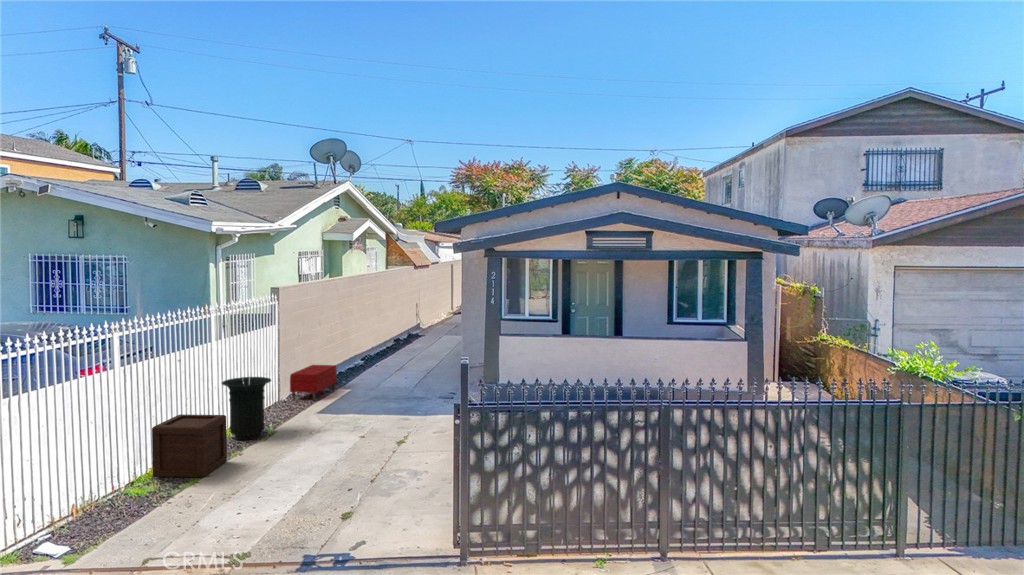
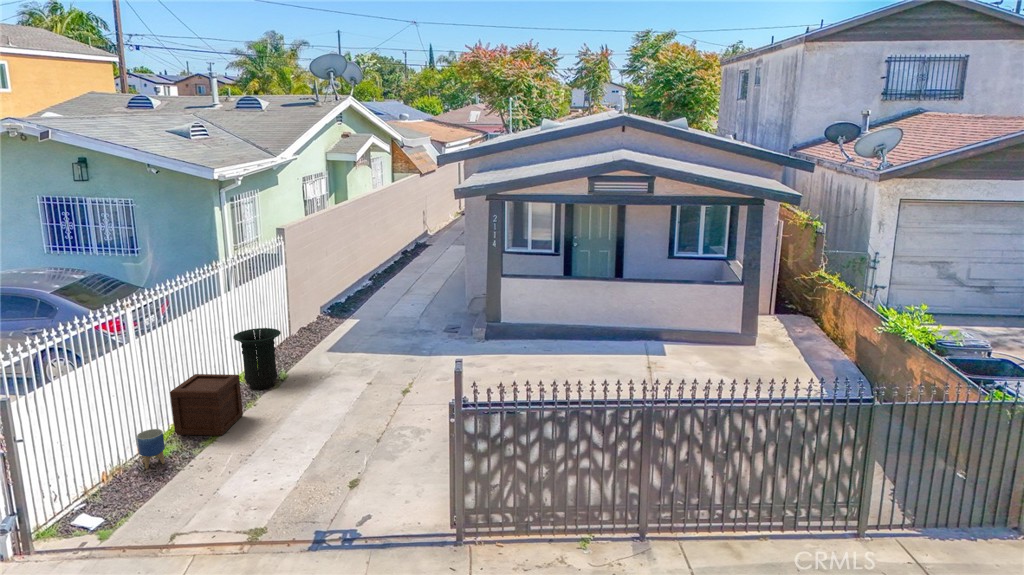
bench: present [290,365,337,401] -> none [300,301,346,340]
planter: none [113,463,141,505] -> present [137,429,165,469]

